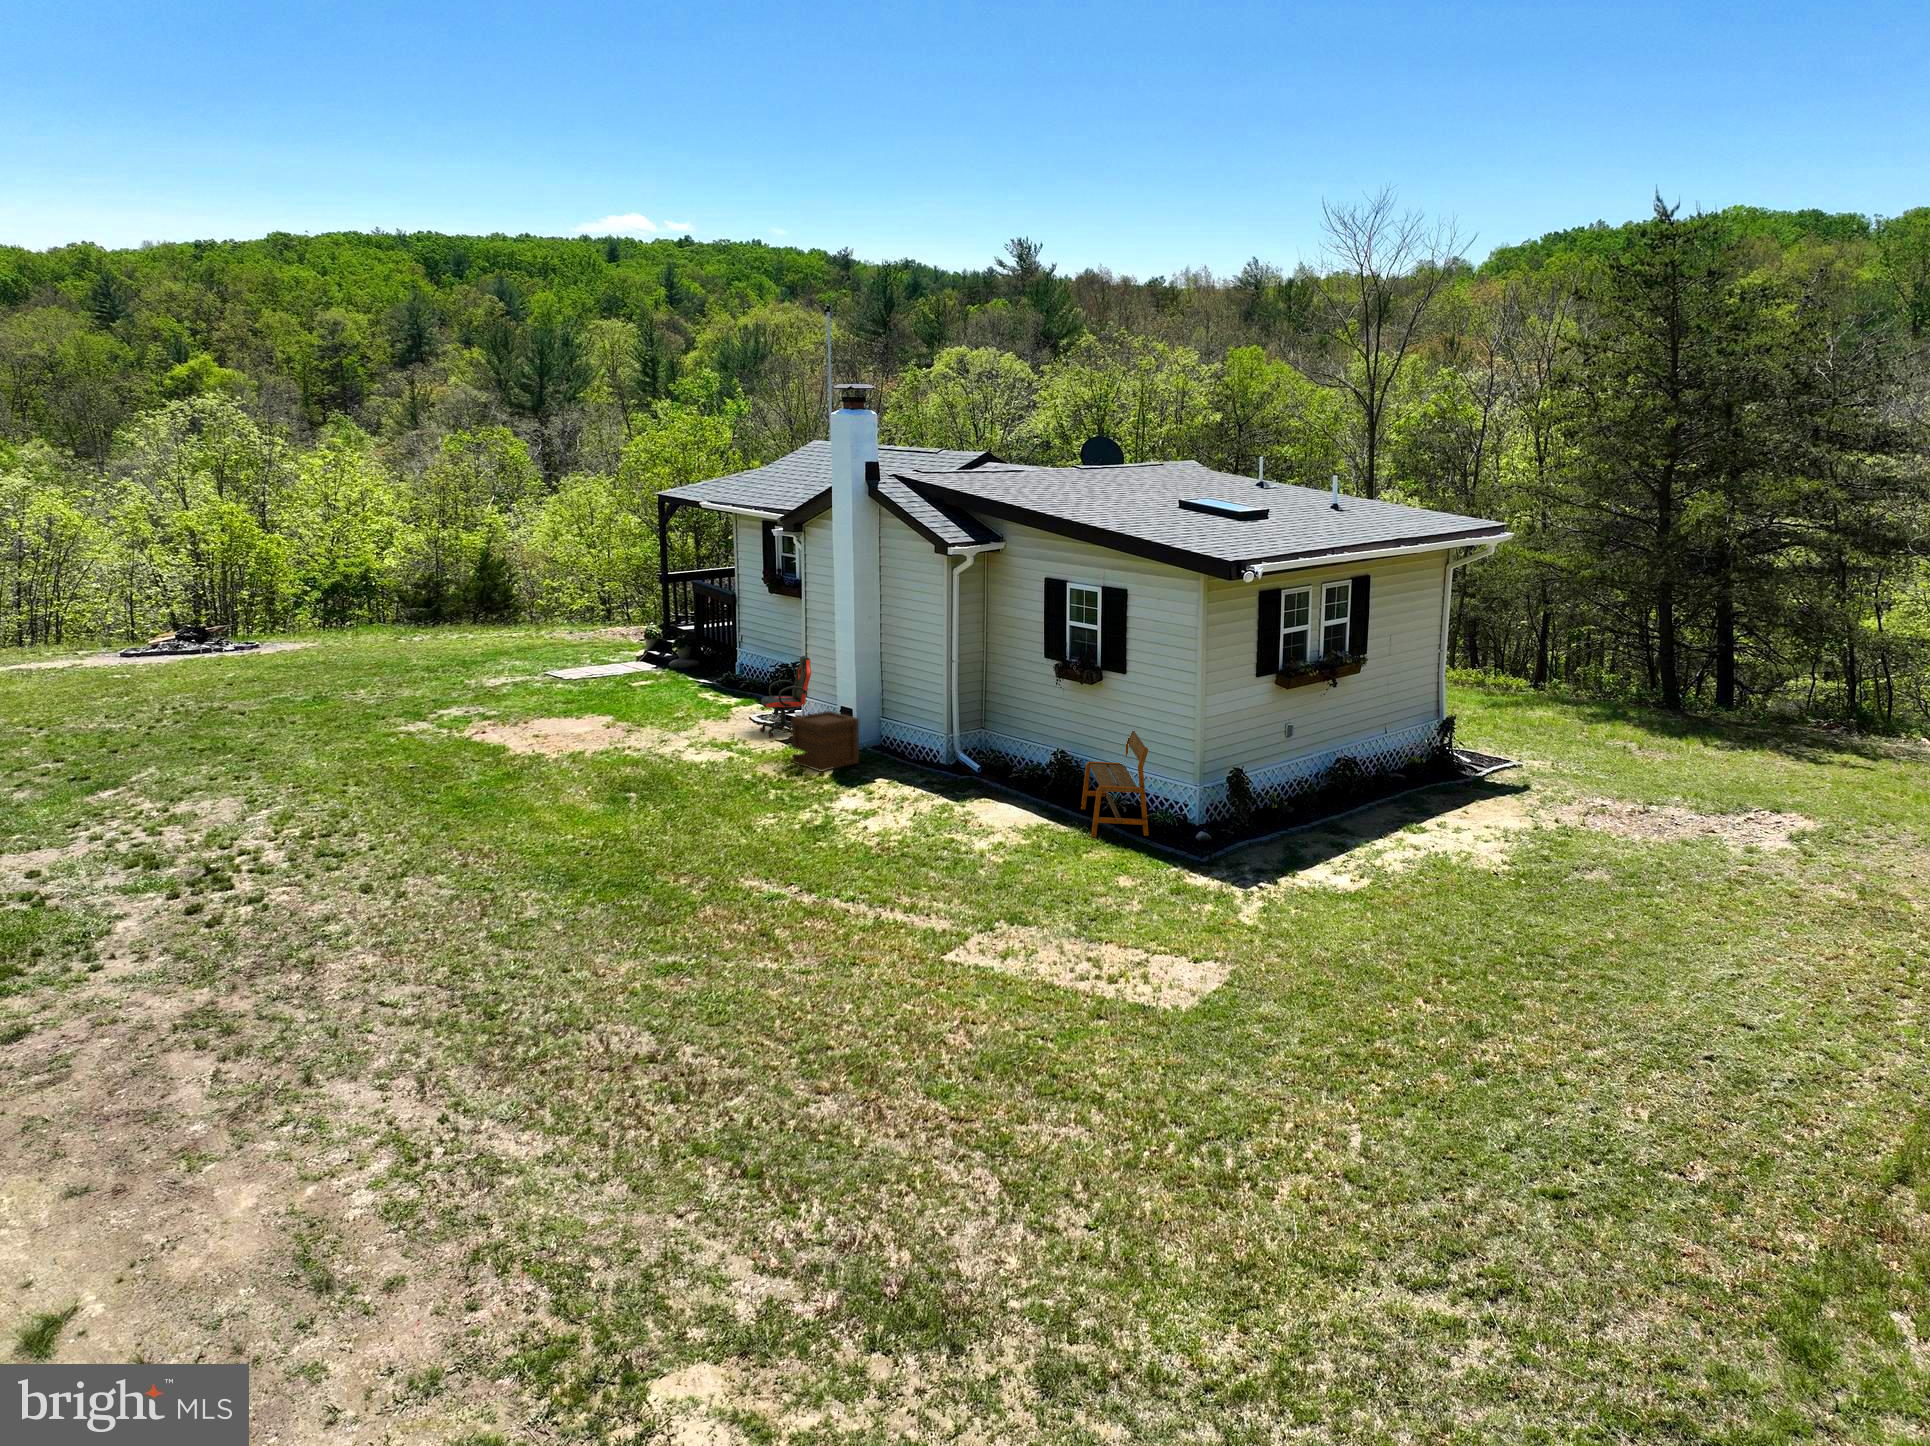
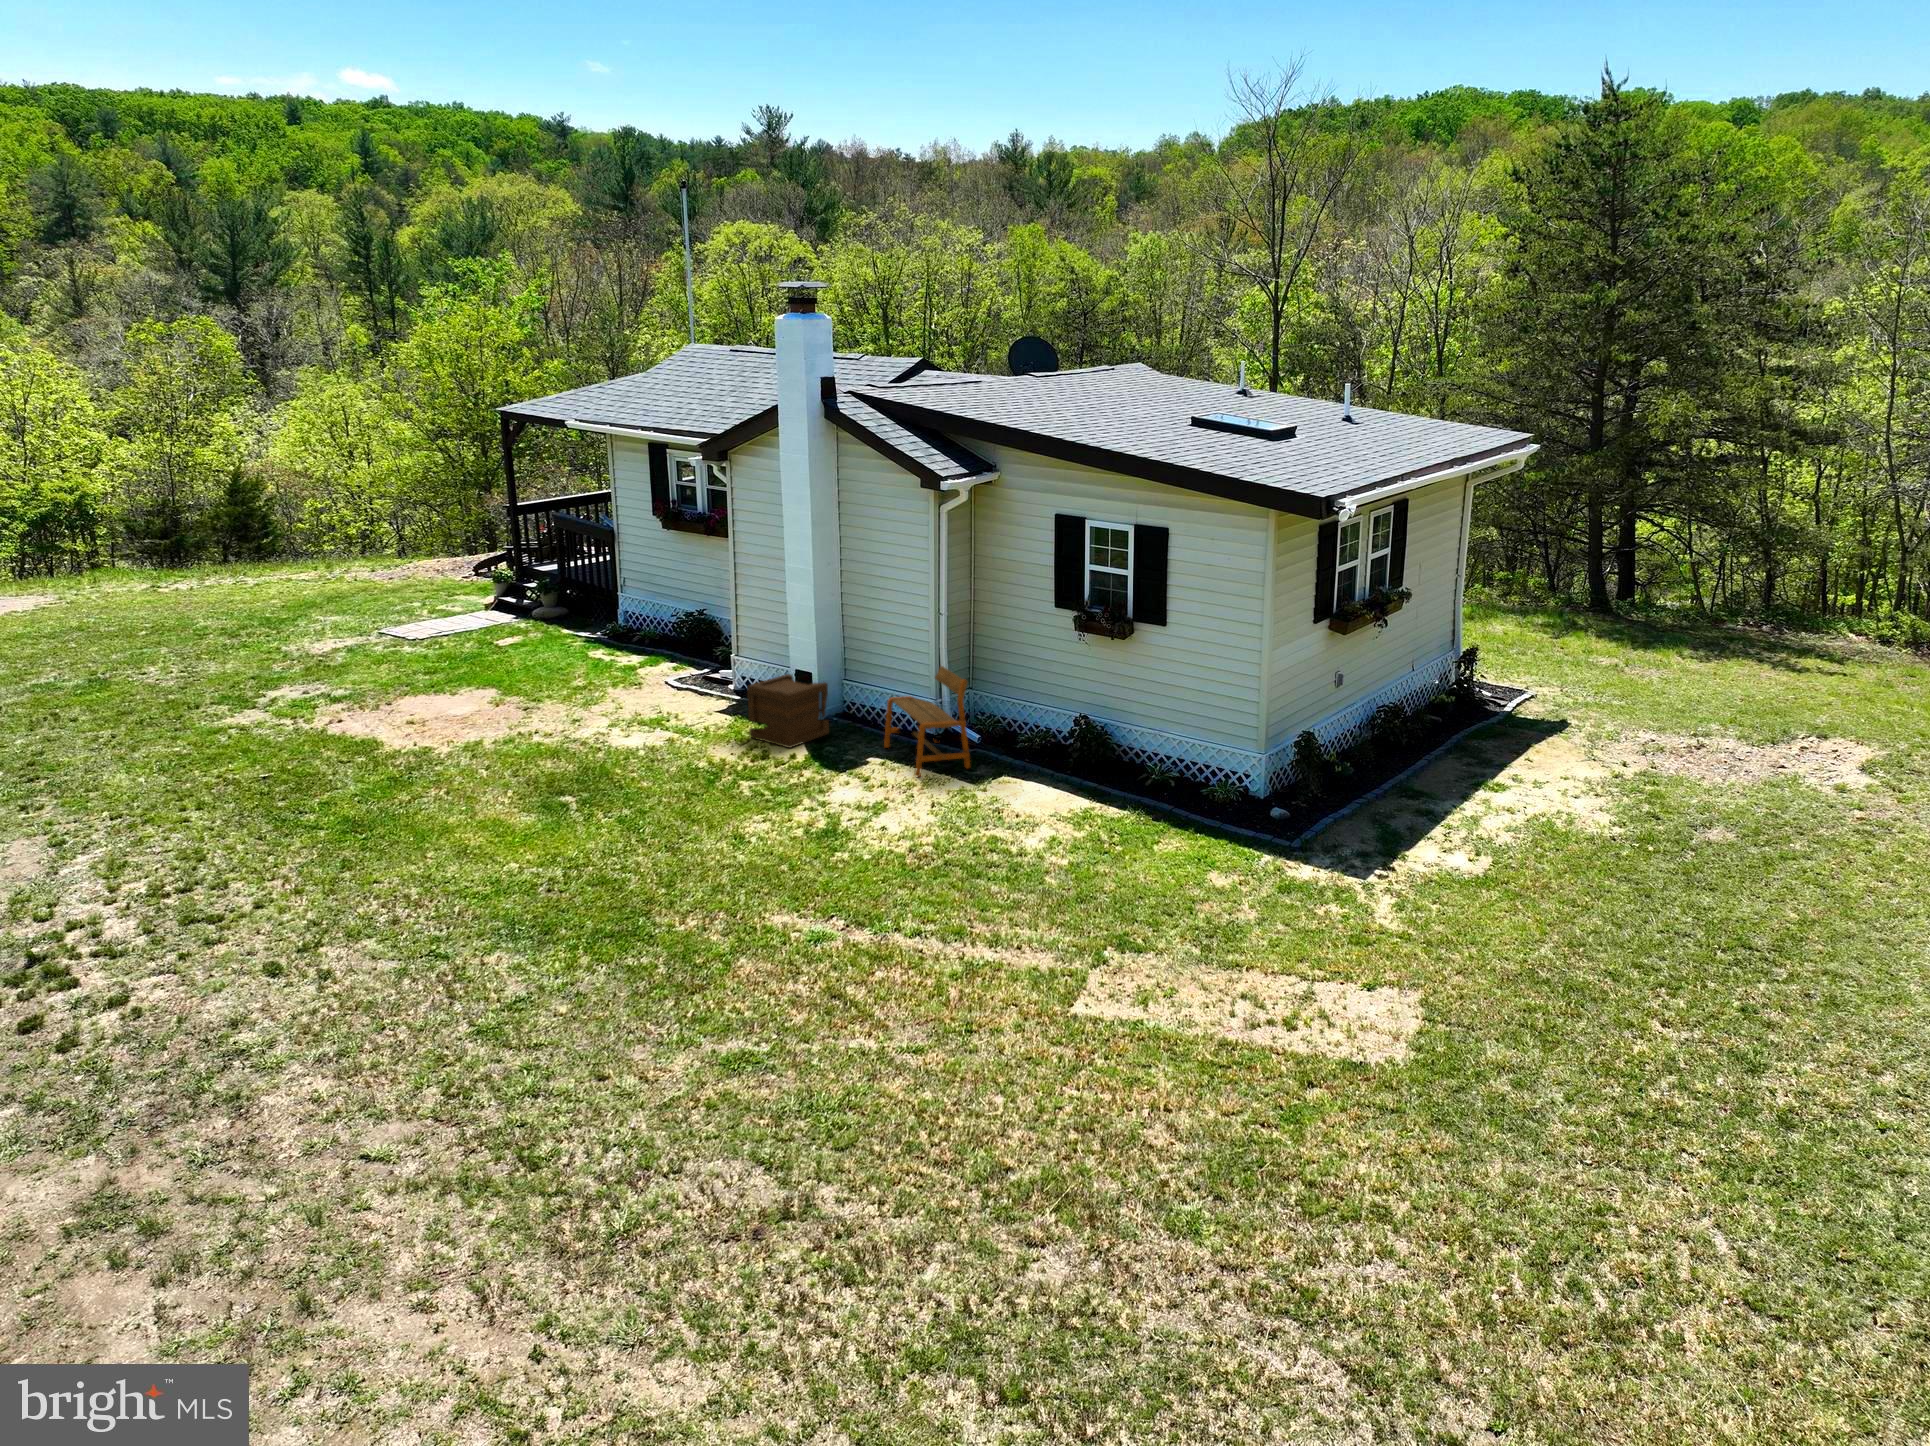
chair: present [760,656,811,738] -> none [700,609,761,708]
bench: present [1081,731,1149,837] -> present [884,666,970,777]

